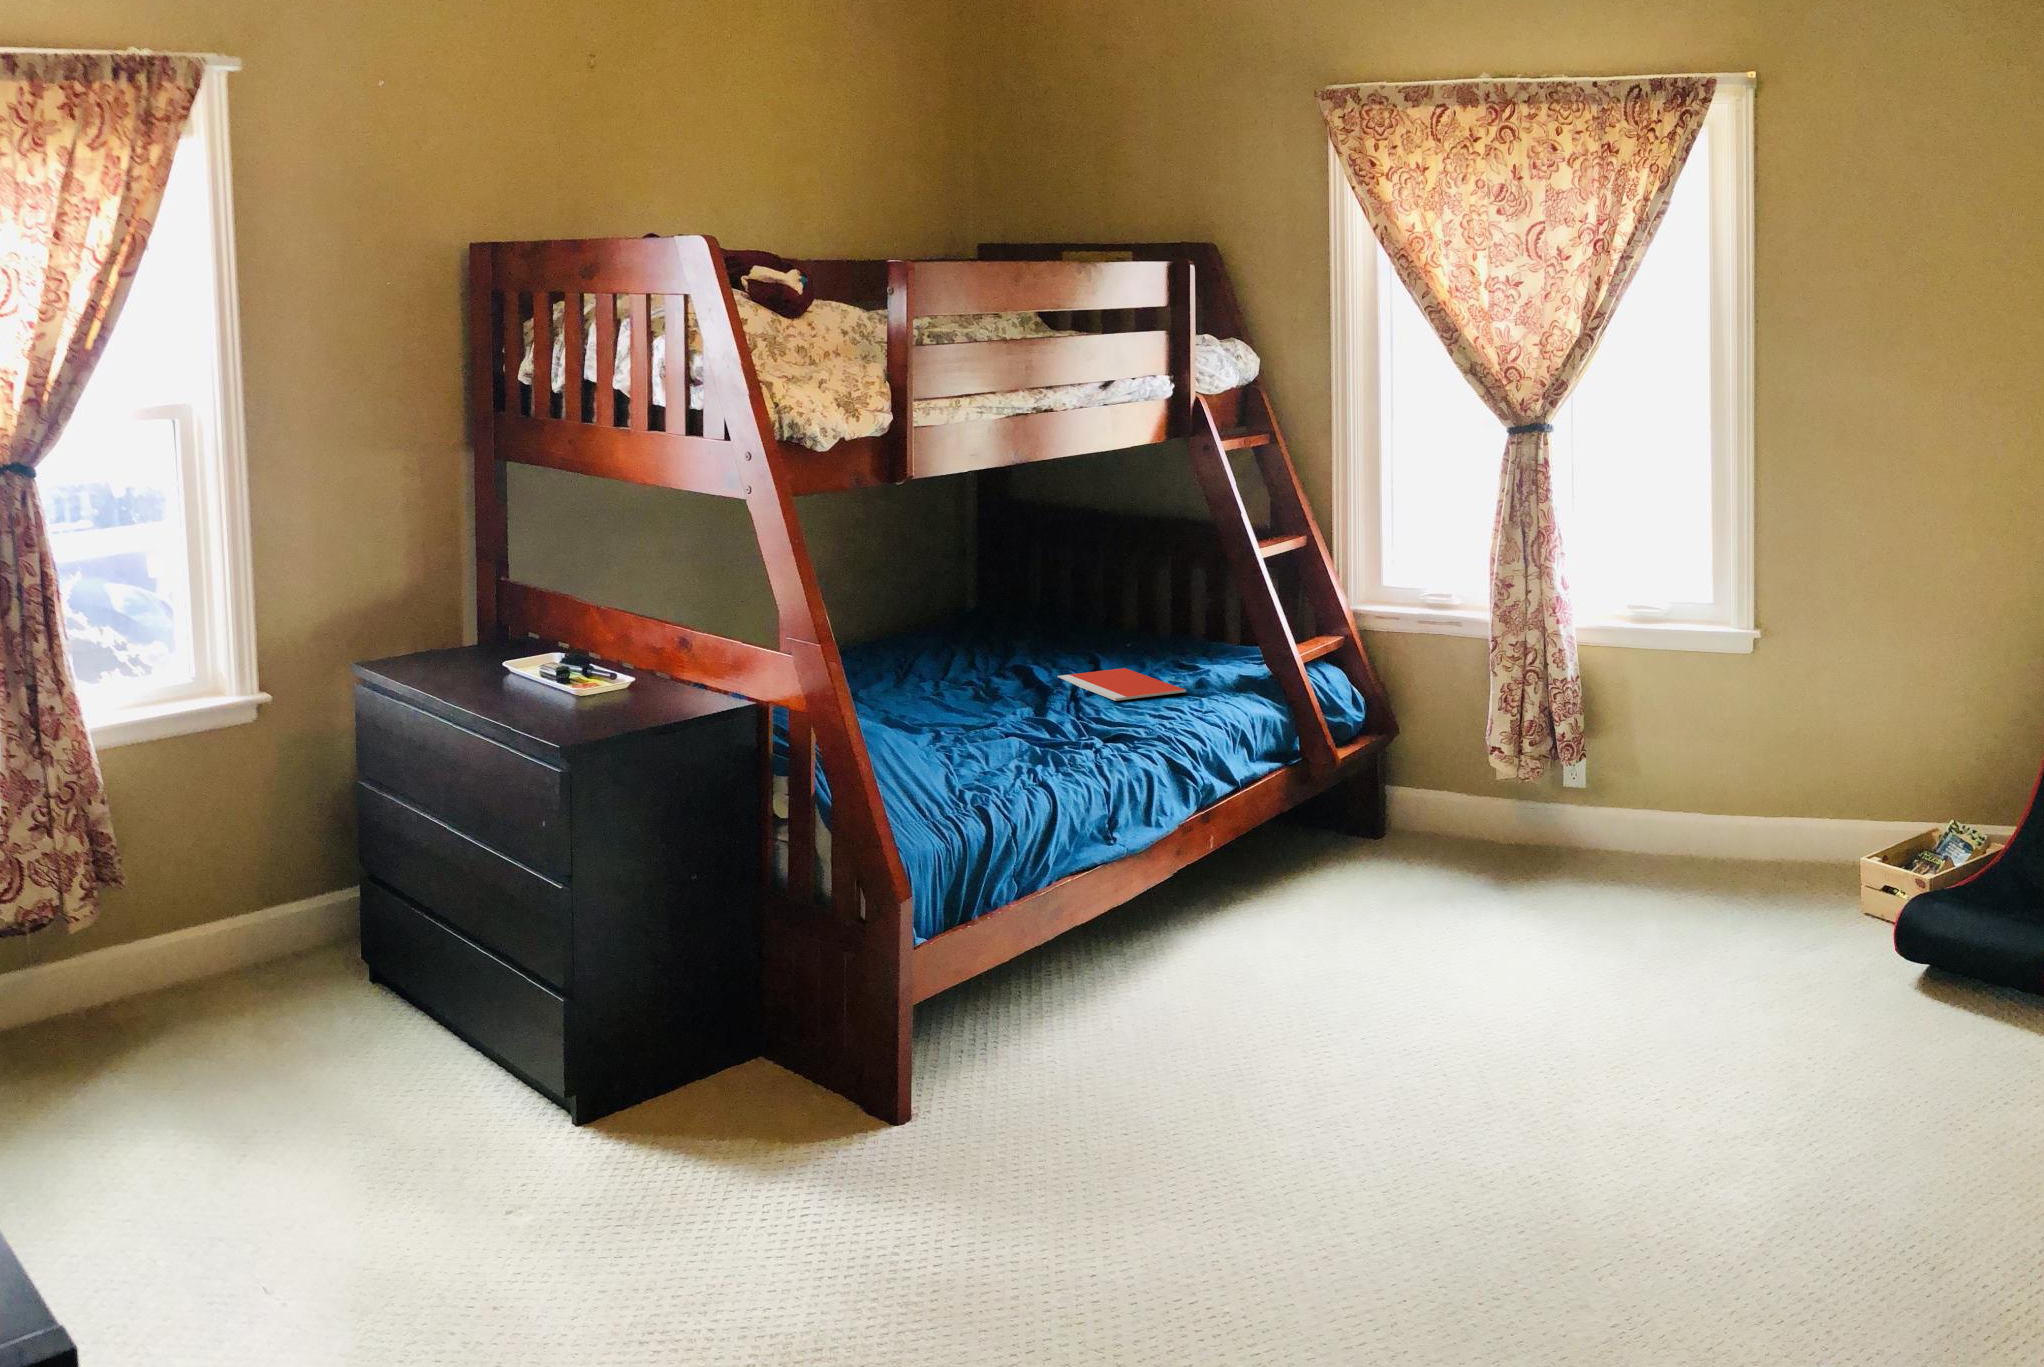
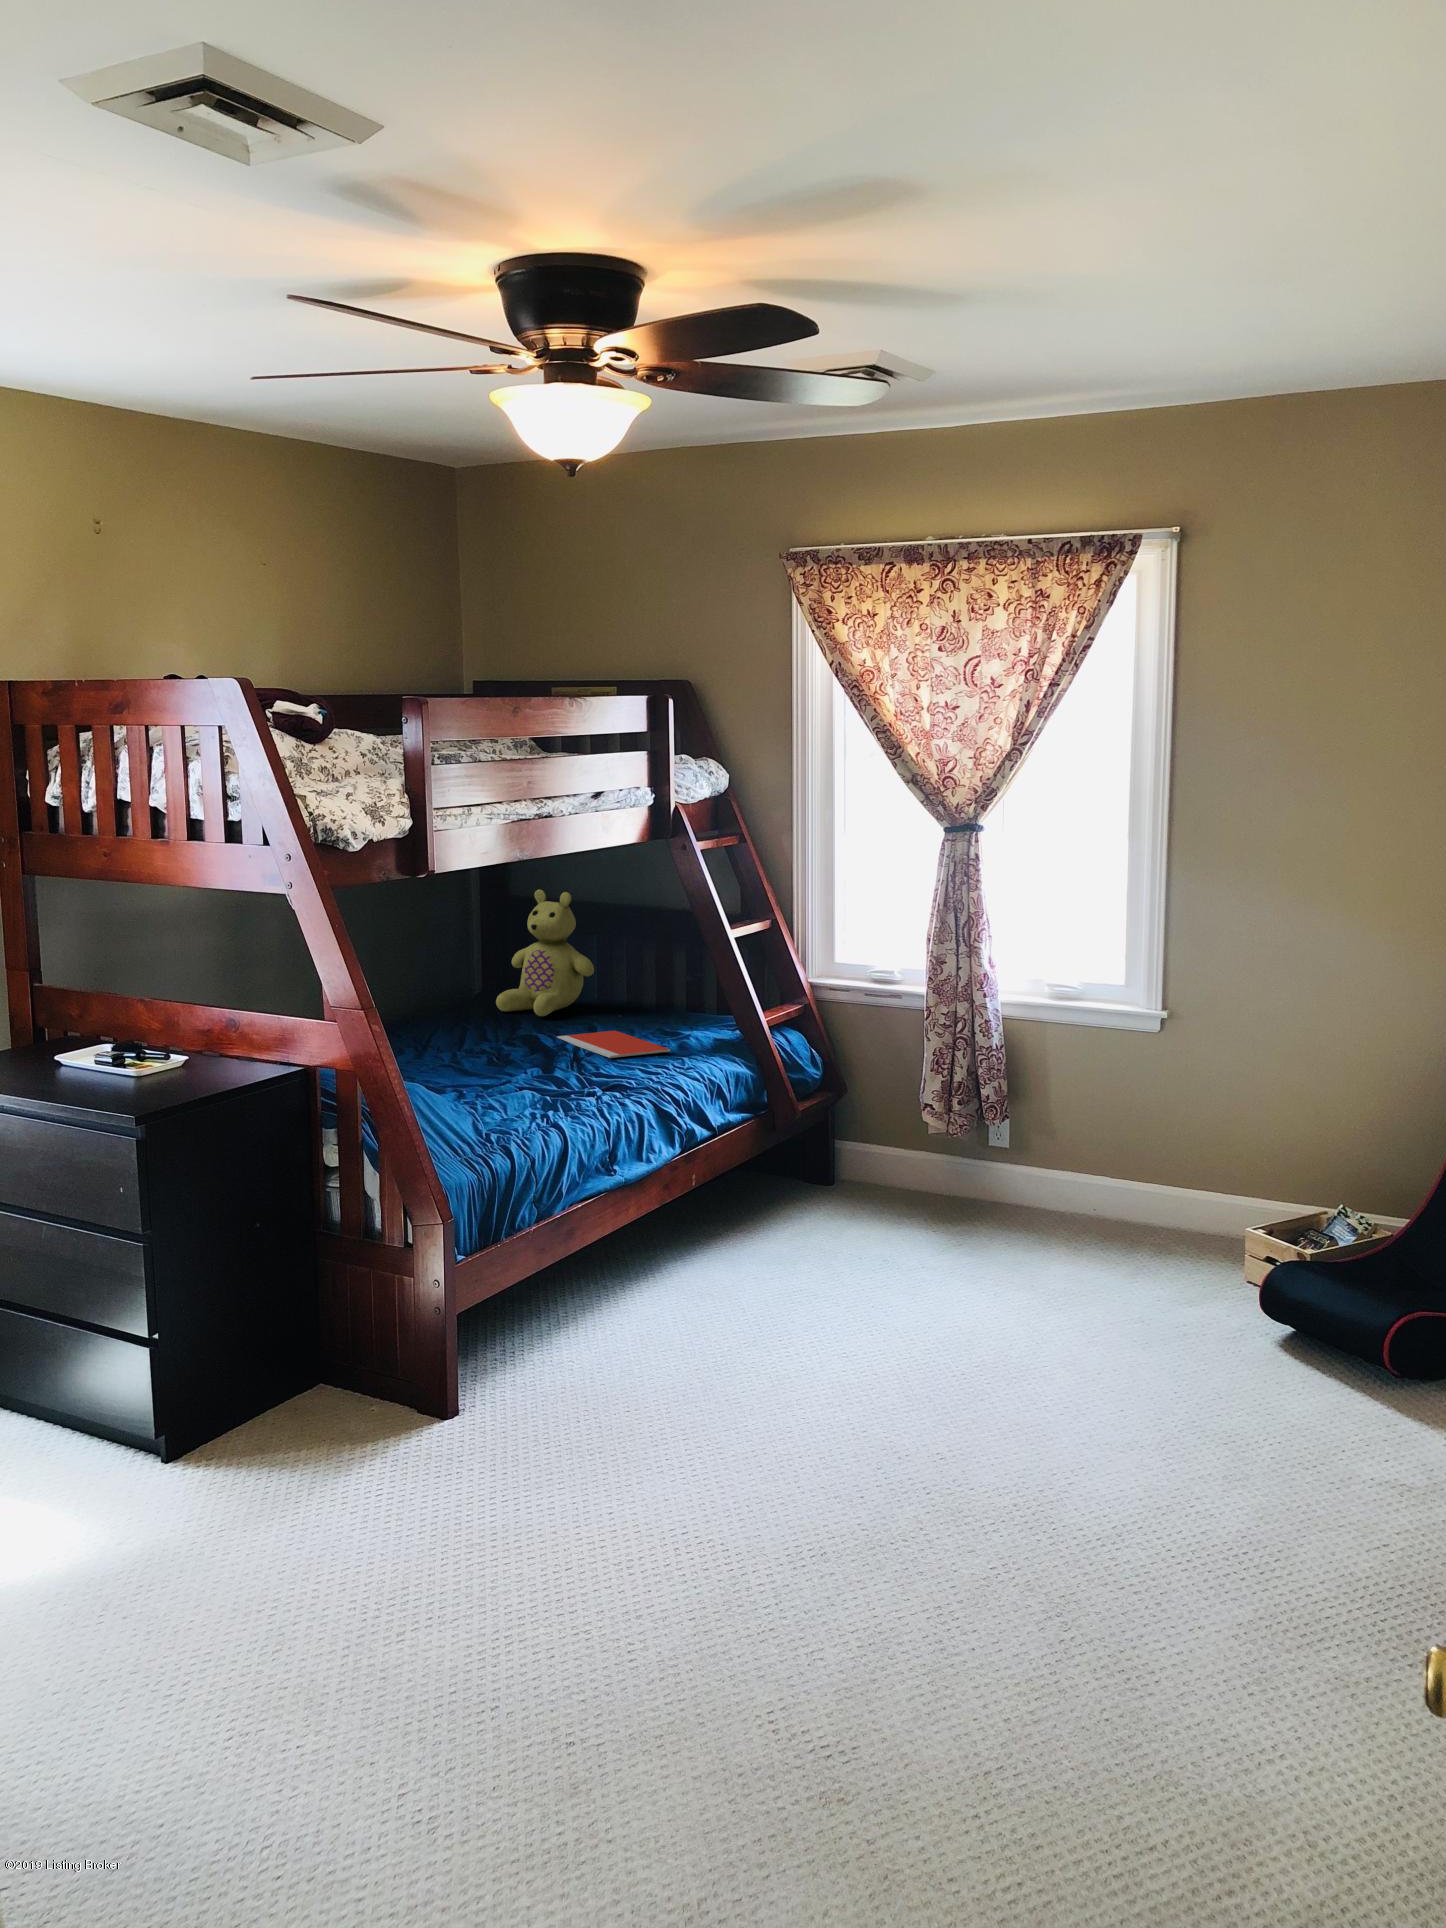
stuffed bear: none [993,508,1102,653] -> present [496,890,594,1016]

